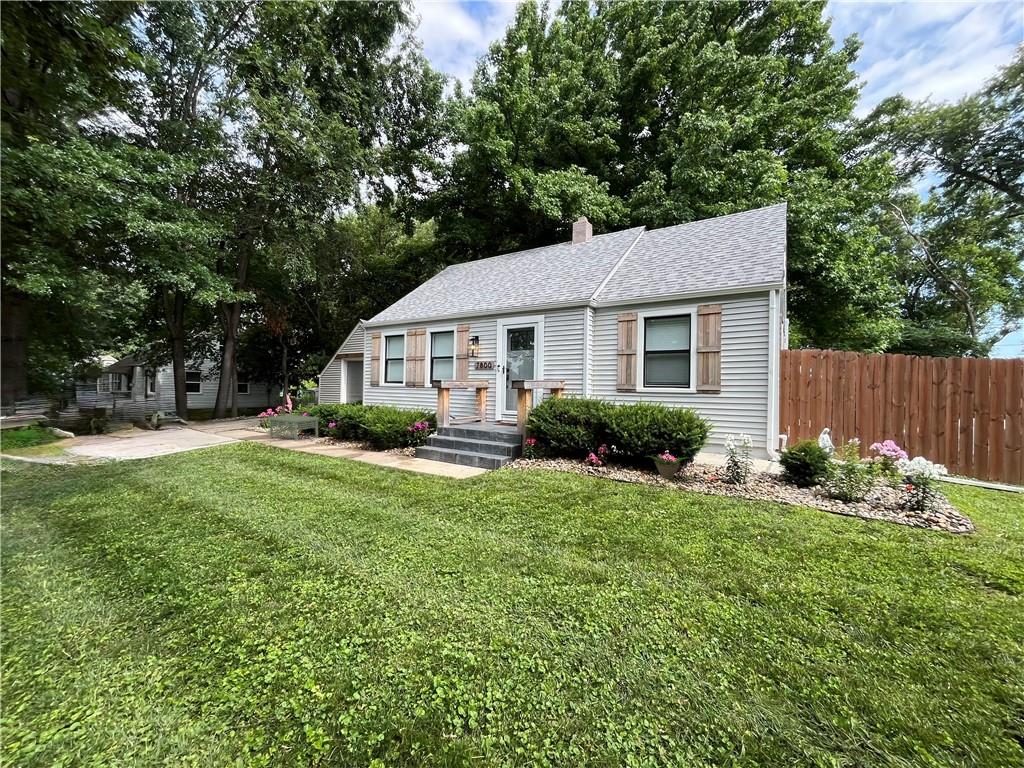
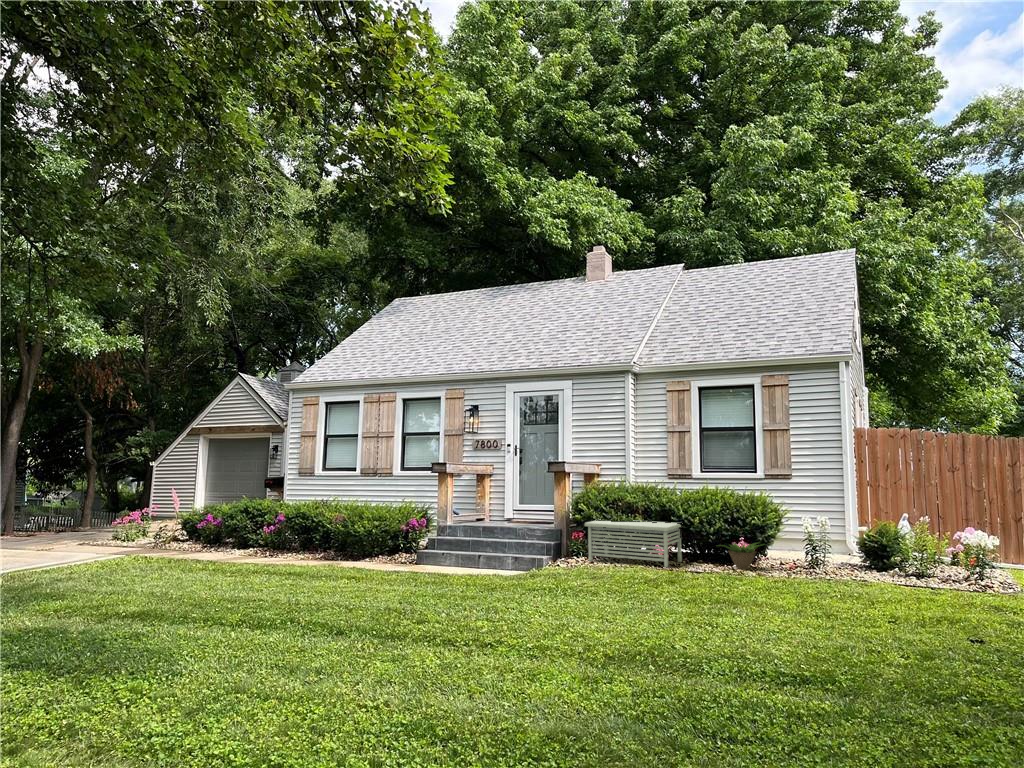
storage bench: present [268,415,319,441] -> present [585,520,682,567]

